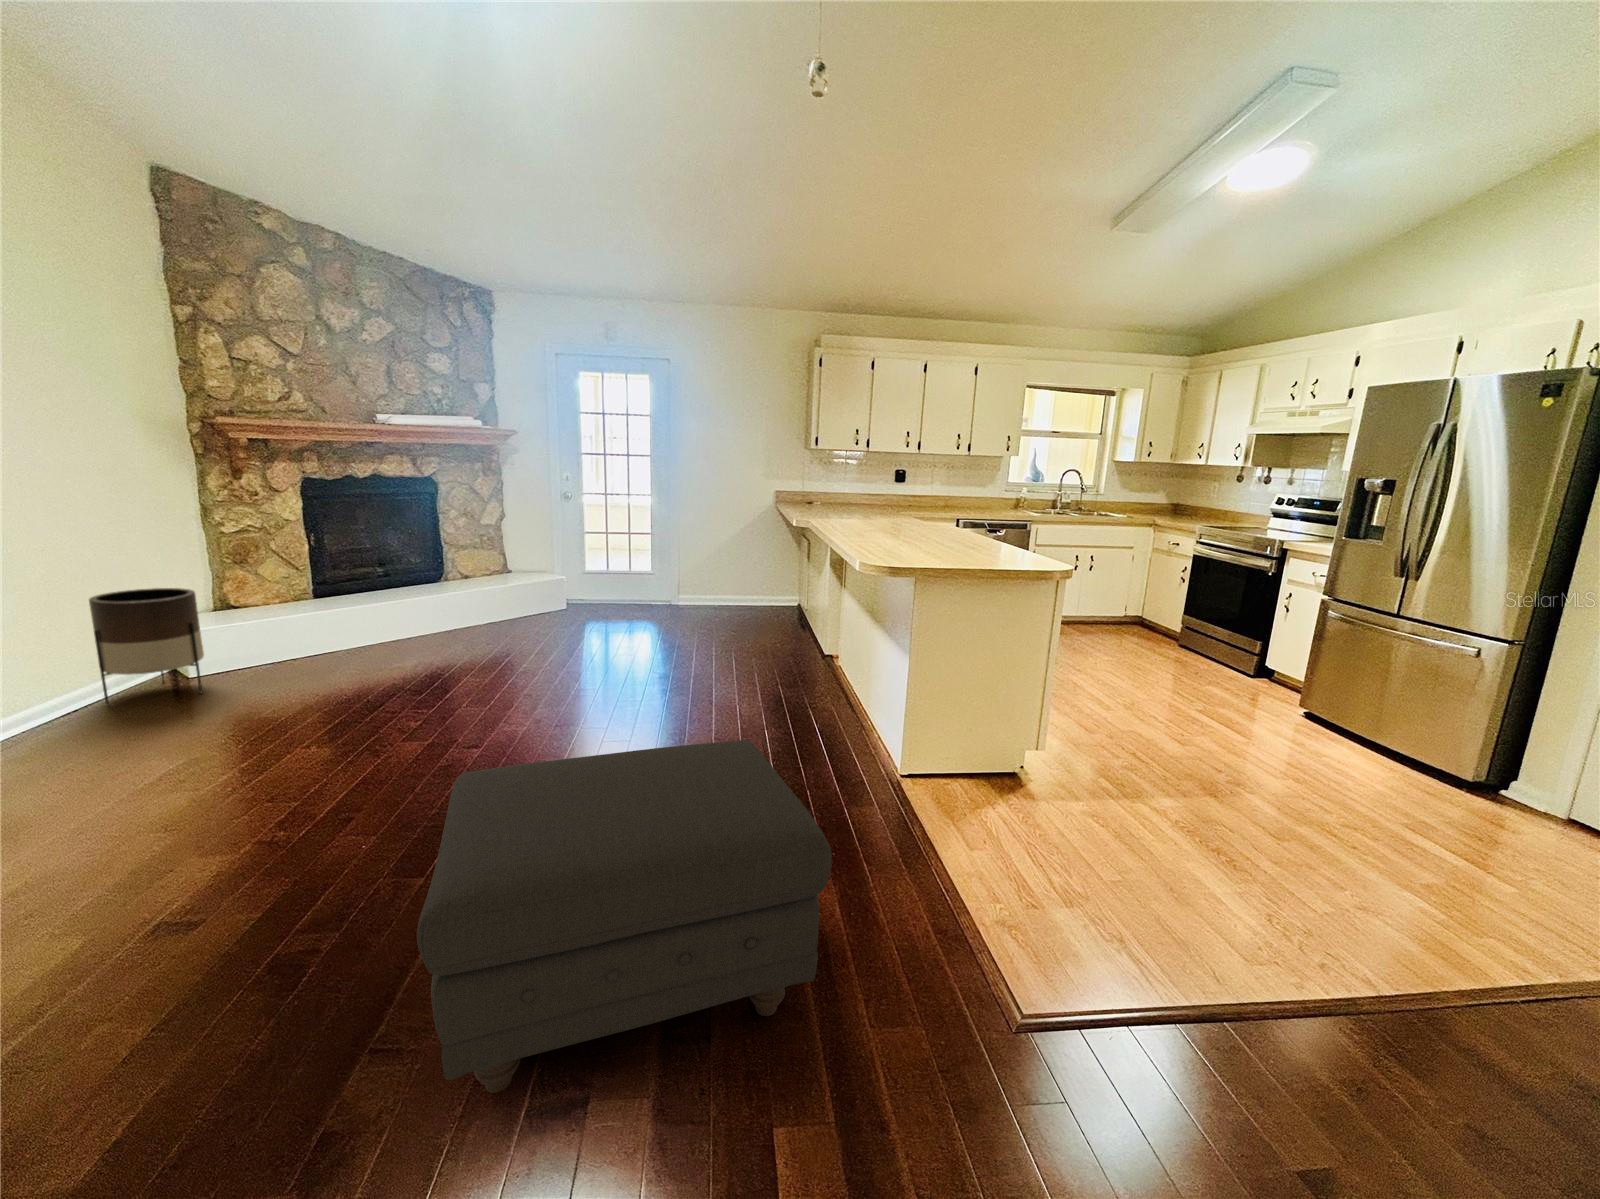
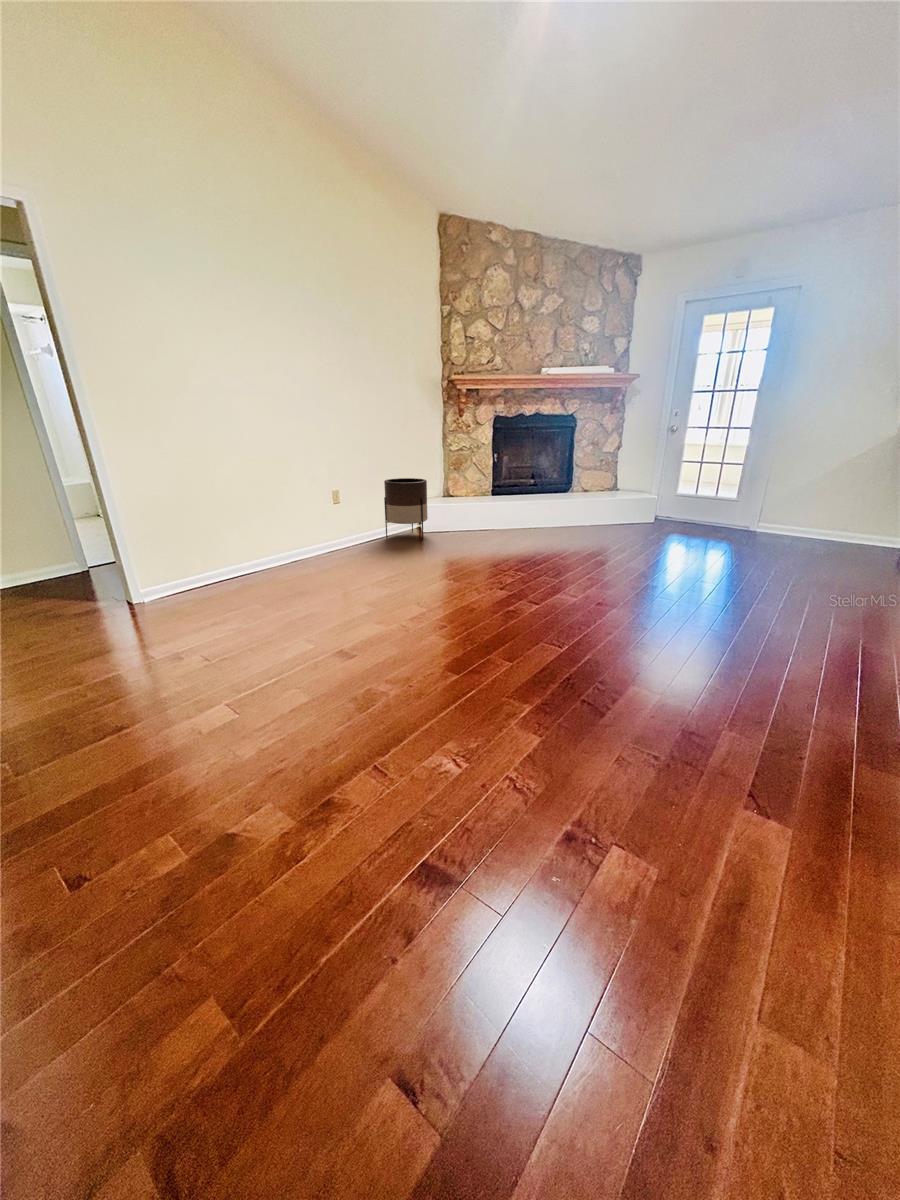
ottoman: present [417,740,832,1093] -> none [342,595,795,955]

